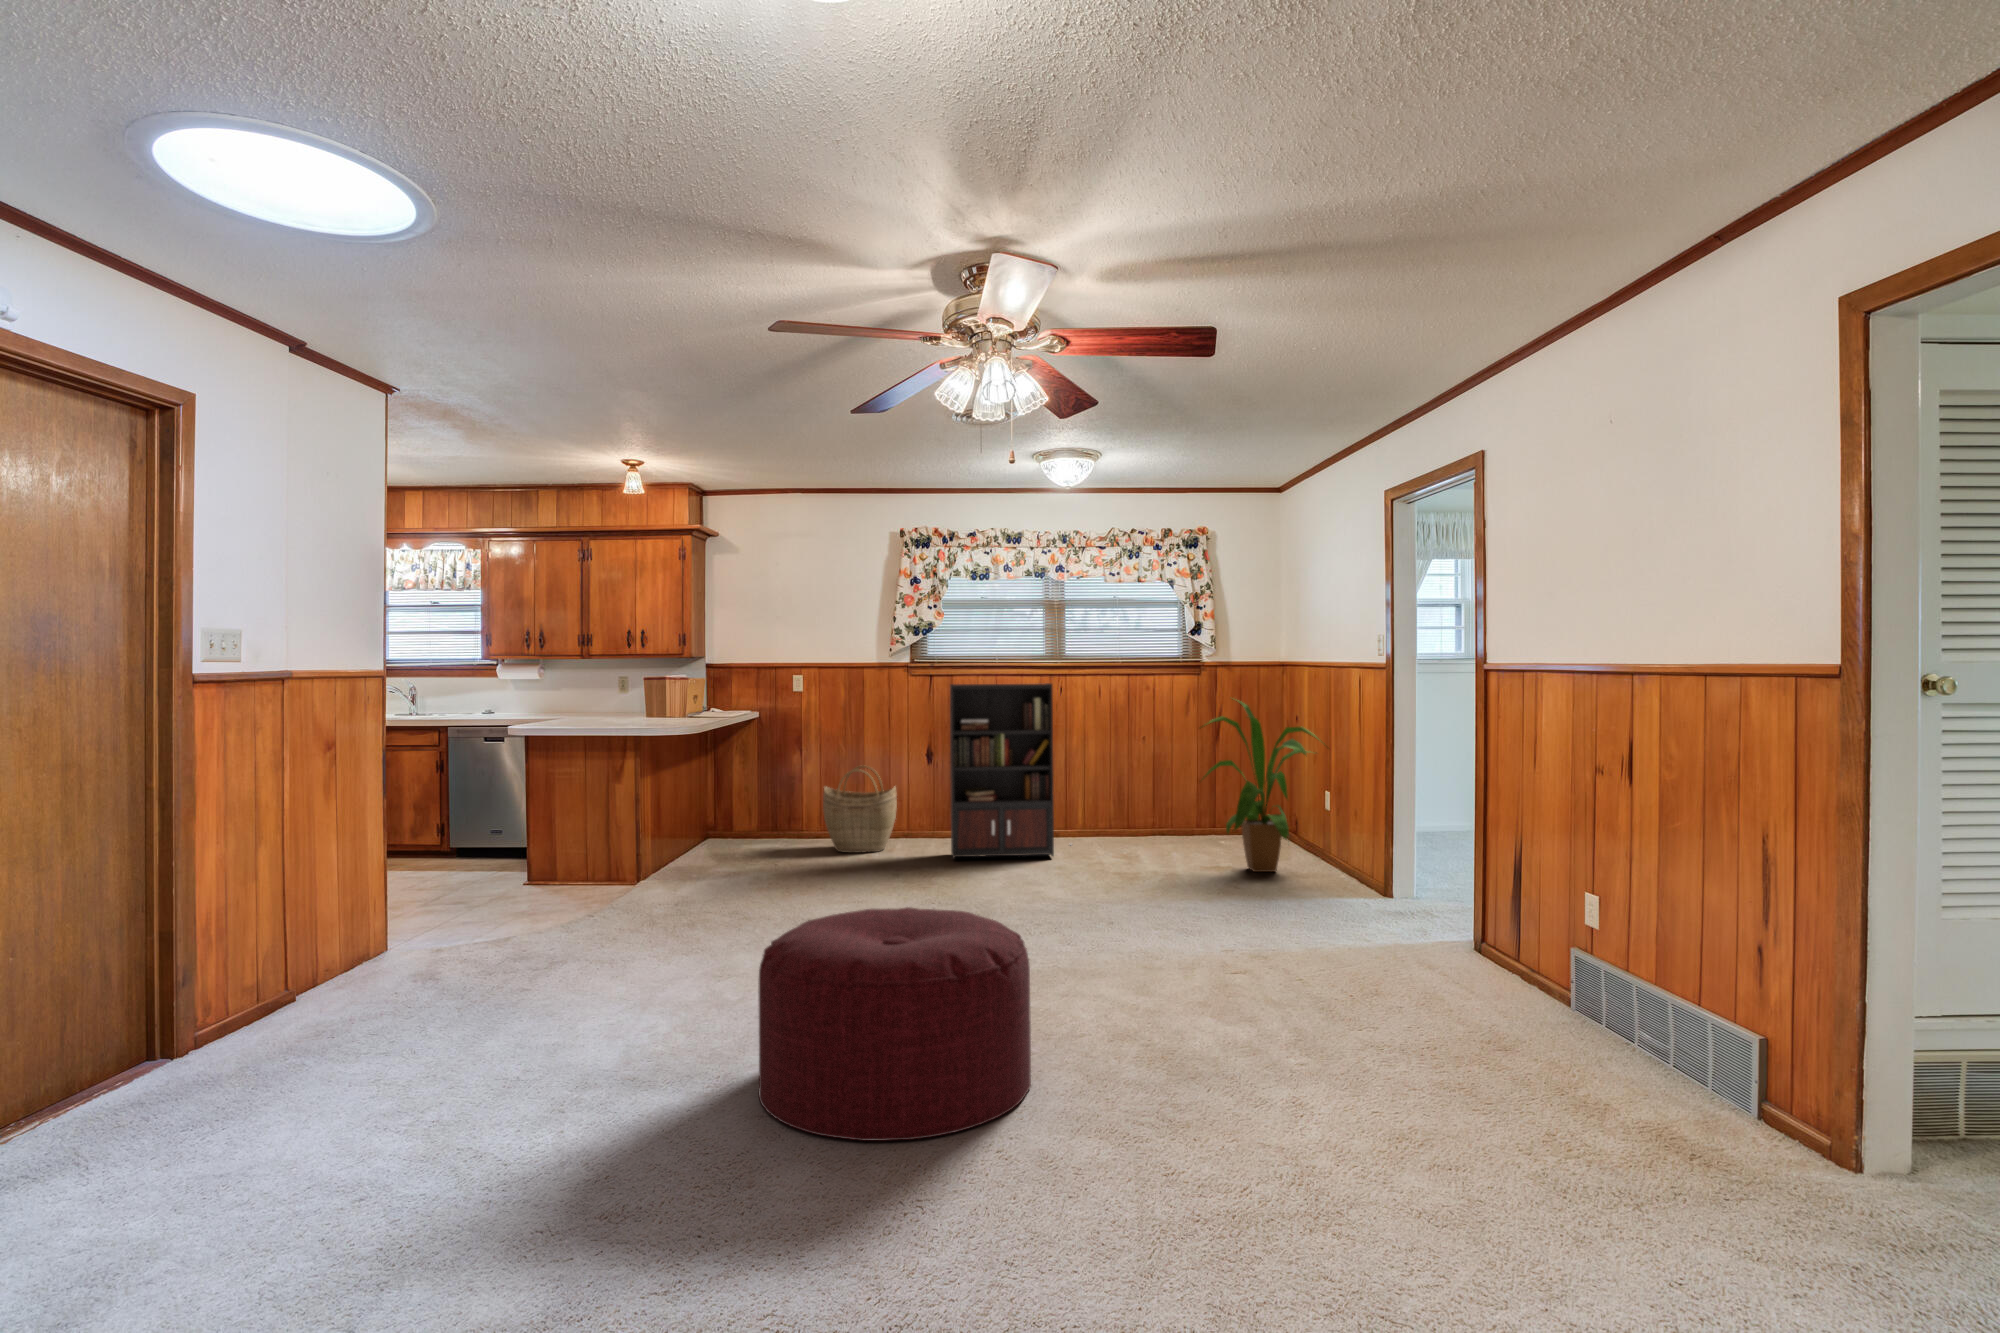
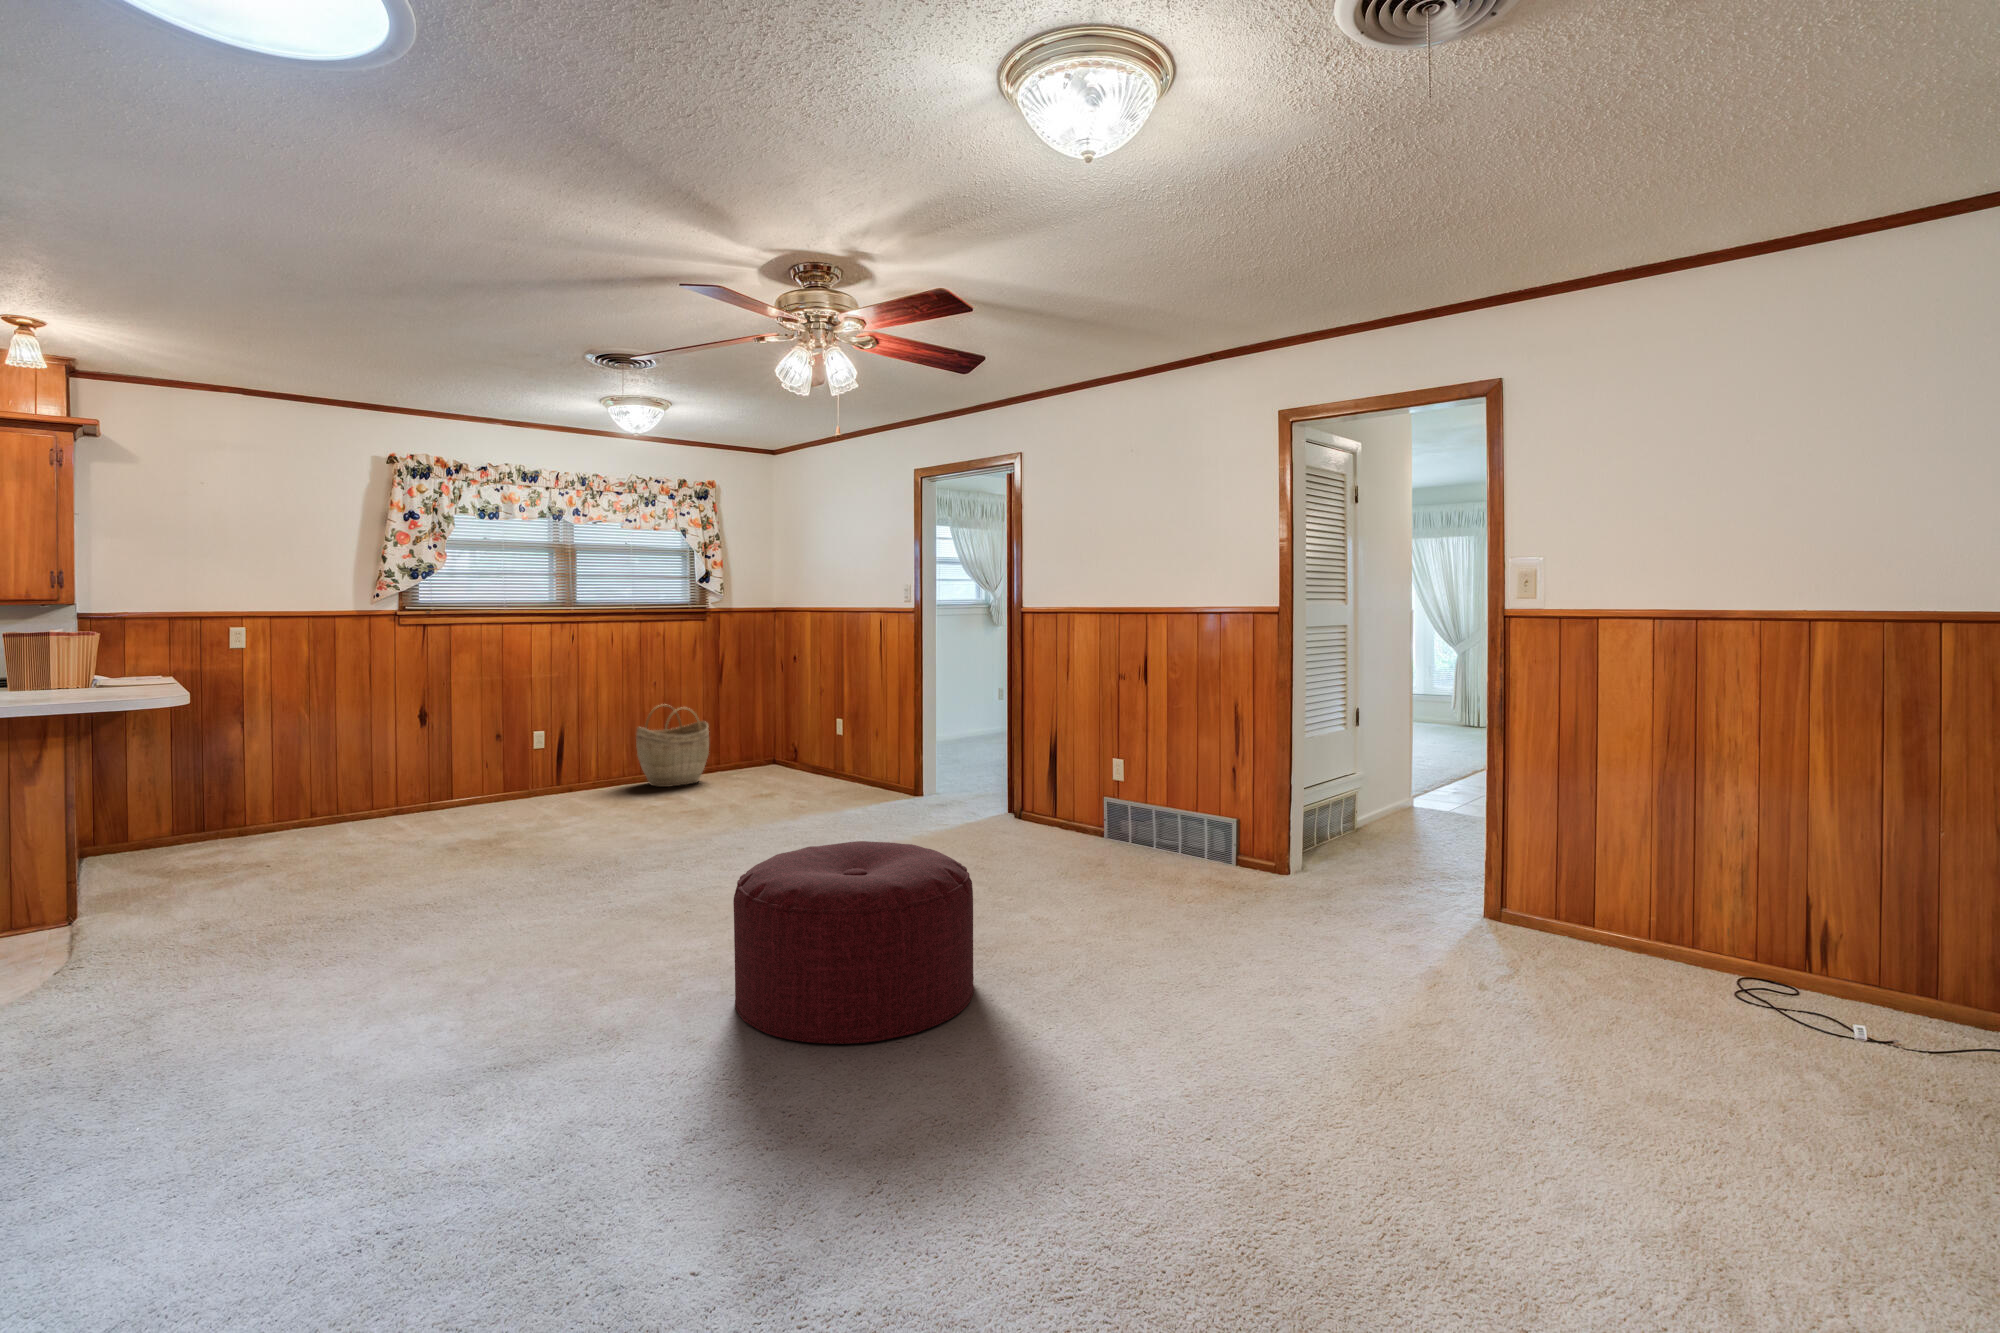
bookcase: present [950,683,1072,858] -> none [480,631,611,820]
house plant: present [1204,699,1325,872] -> none [753,643,867,792]
woven basket: present [823,766,897,853] -> present [636,705,709,787]

